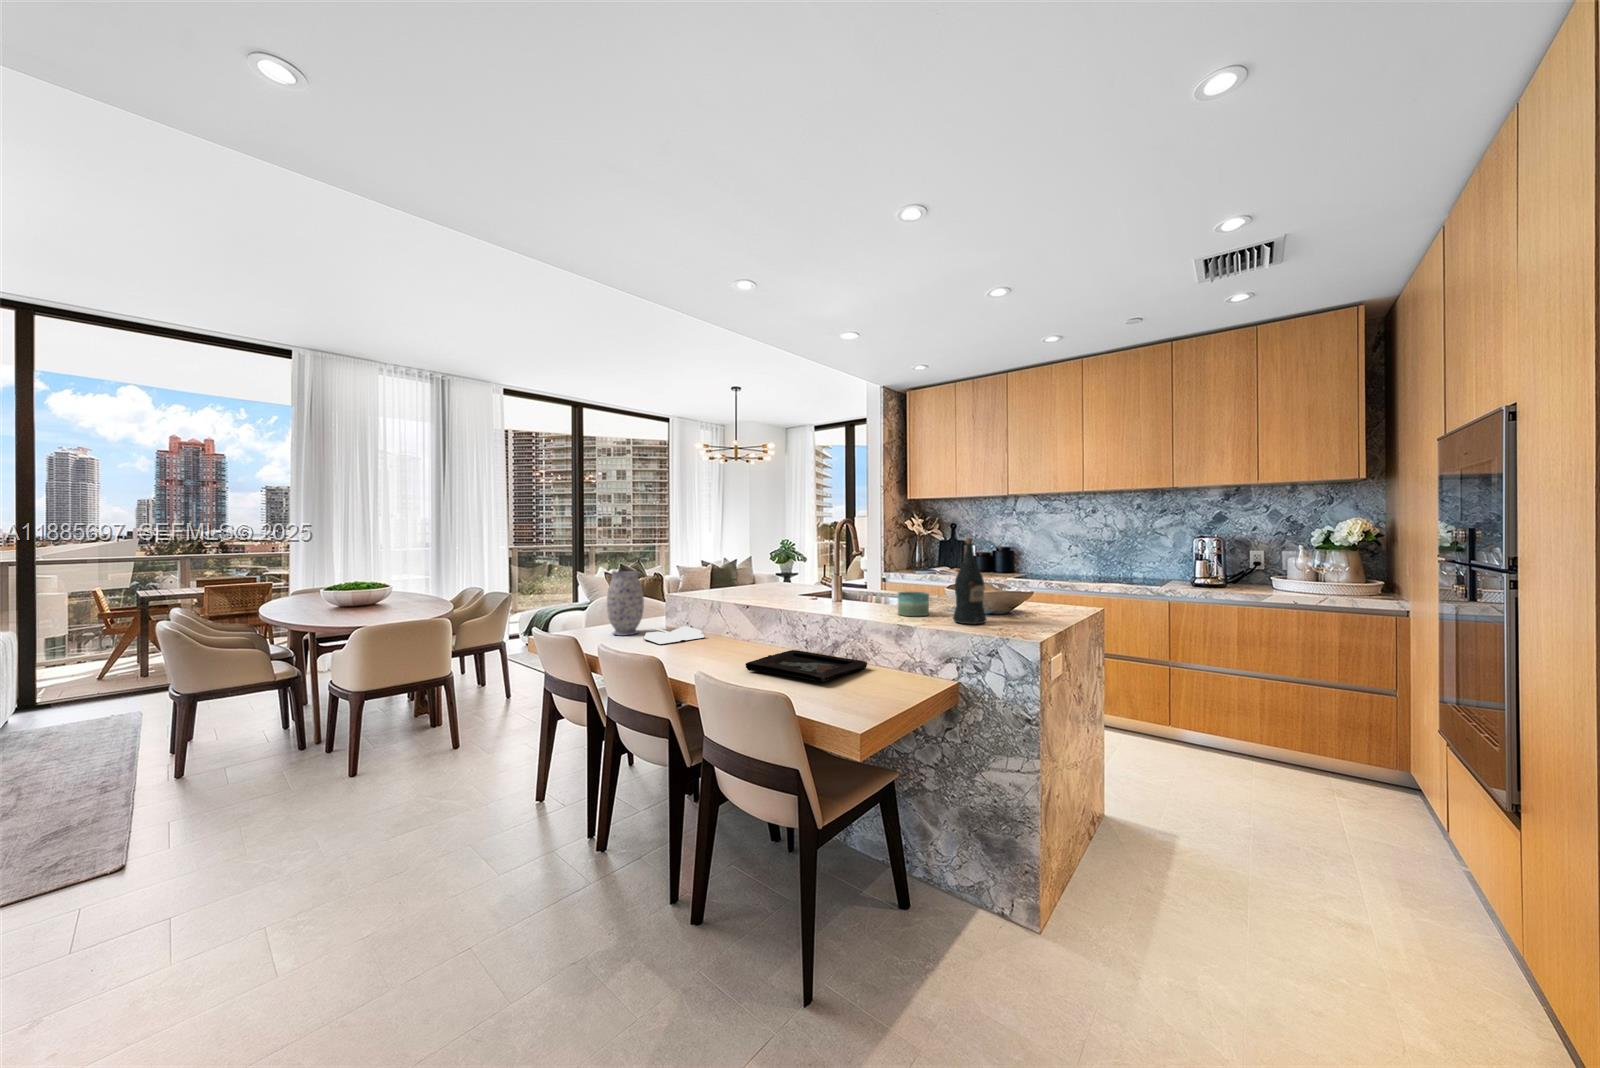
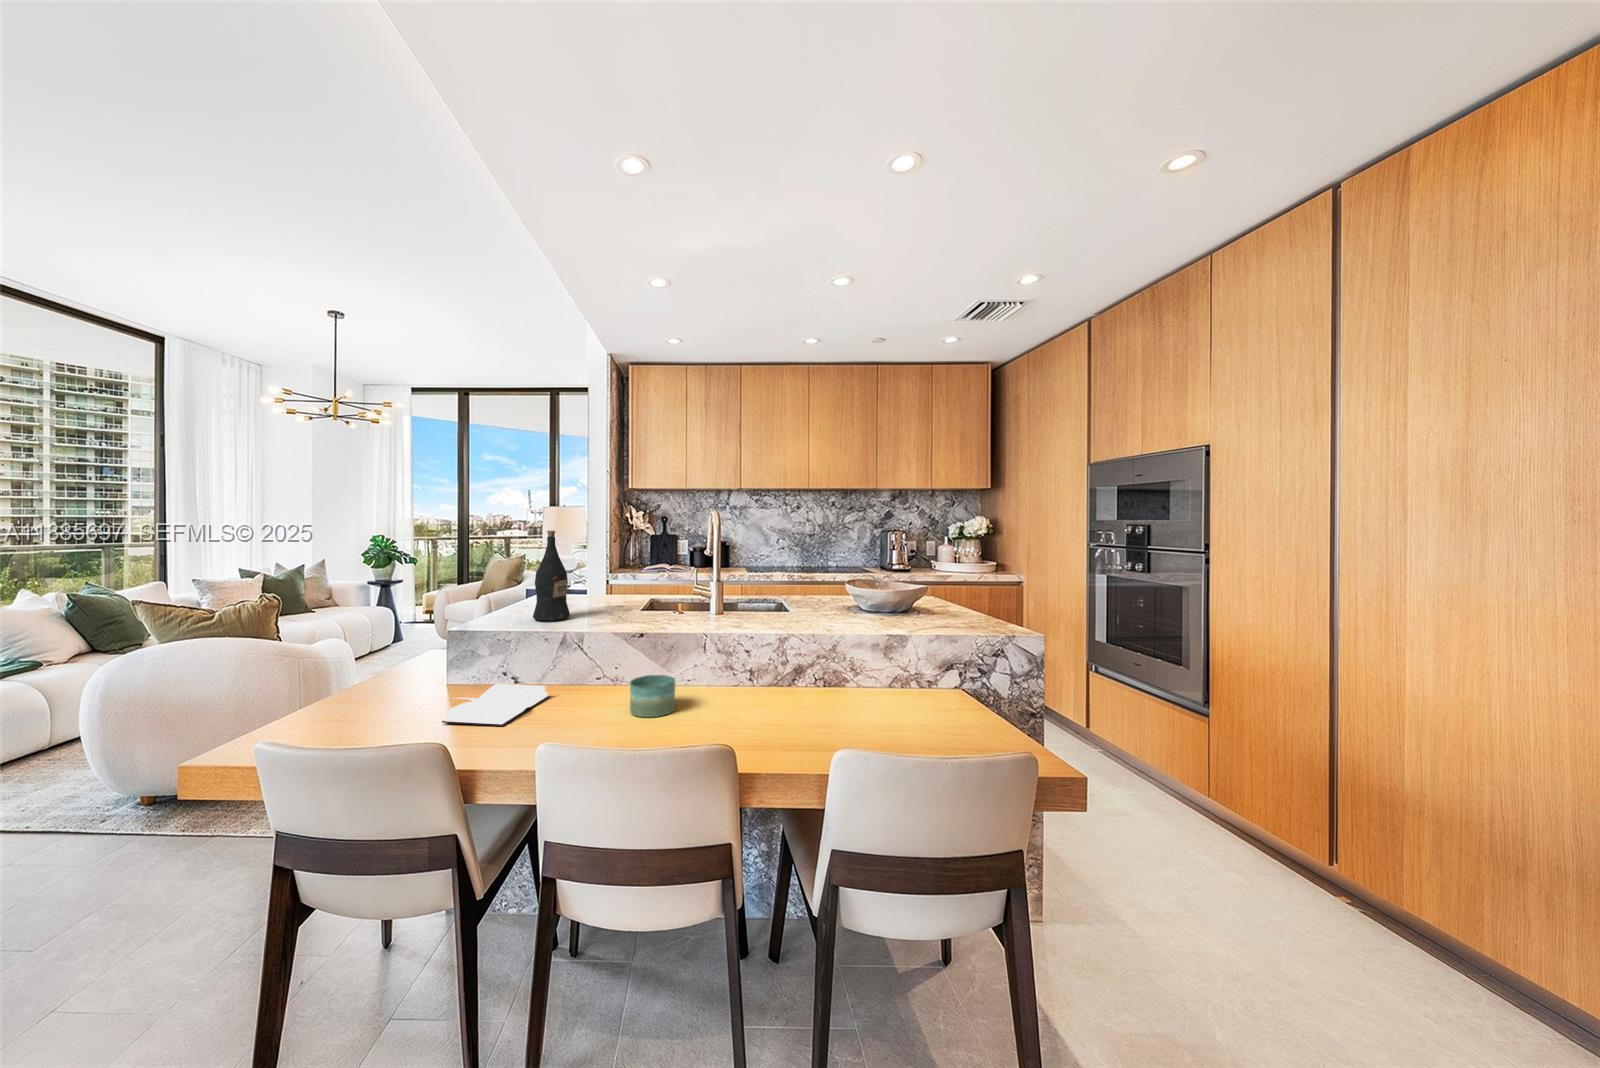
wine bottle: present [953,538,986,624] -> present [533,531,570,621]
vase: present [607,571,644,636] -> none [322,601,407,728]
candle: present [898,592,929,616] -> present [630,675,675,717]
decorative tray: present [746,650,867,682] -> none [749,686,892,733]

